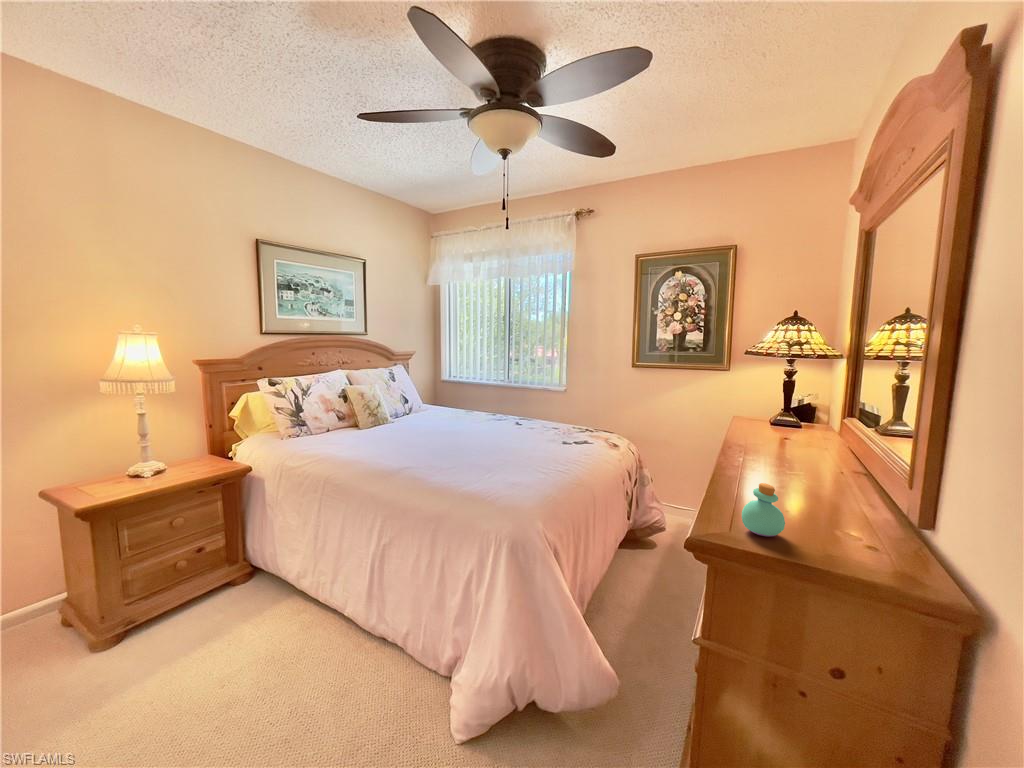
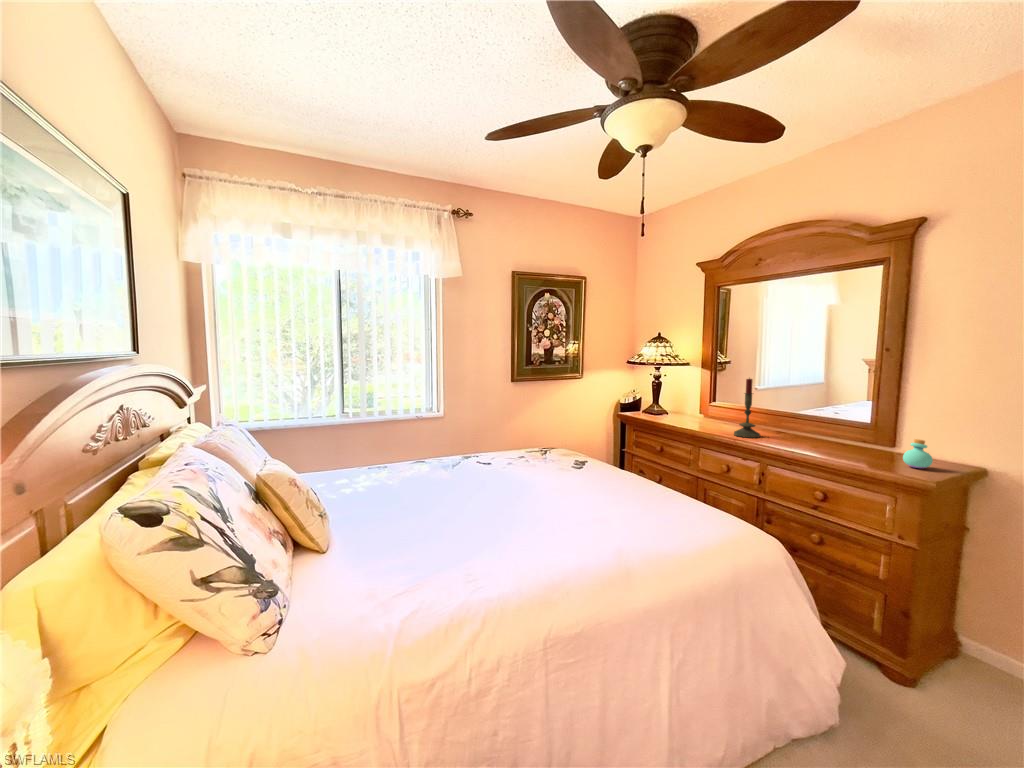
candle: none [749,372,790,465] -> present [734,378,760,438]

